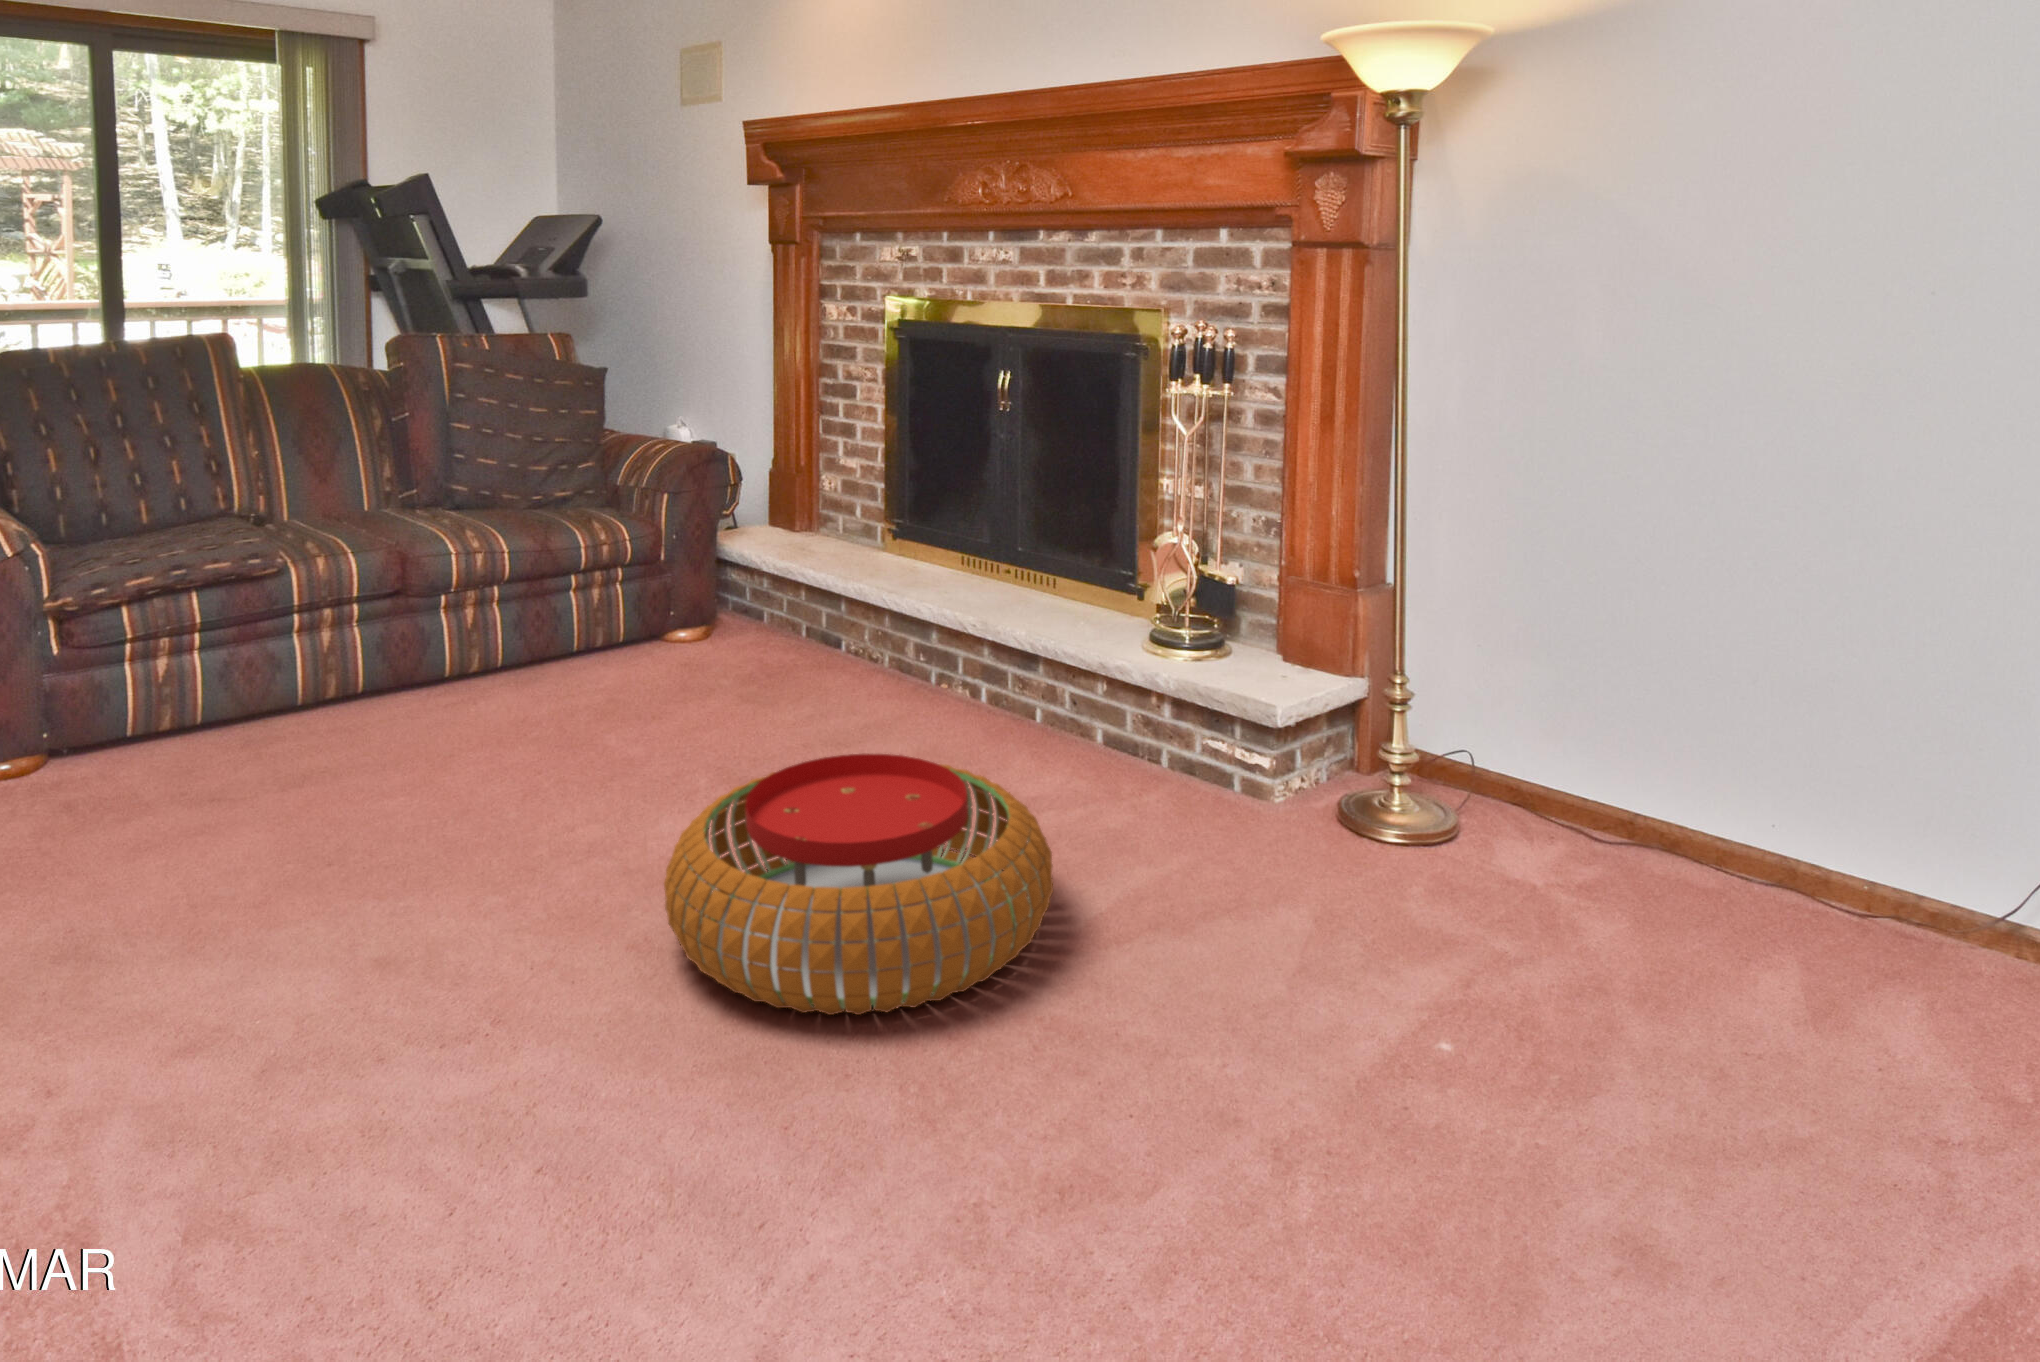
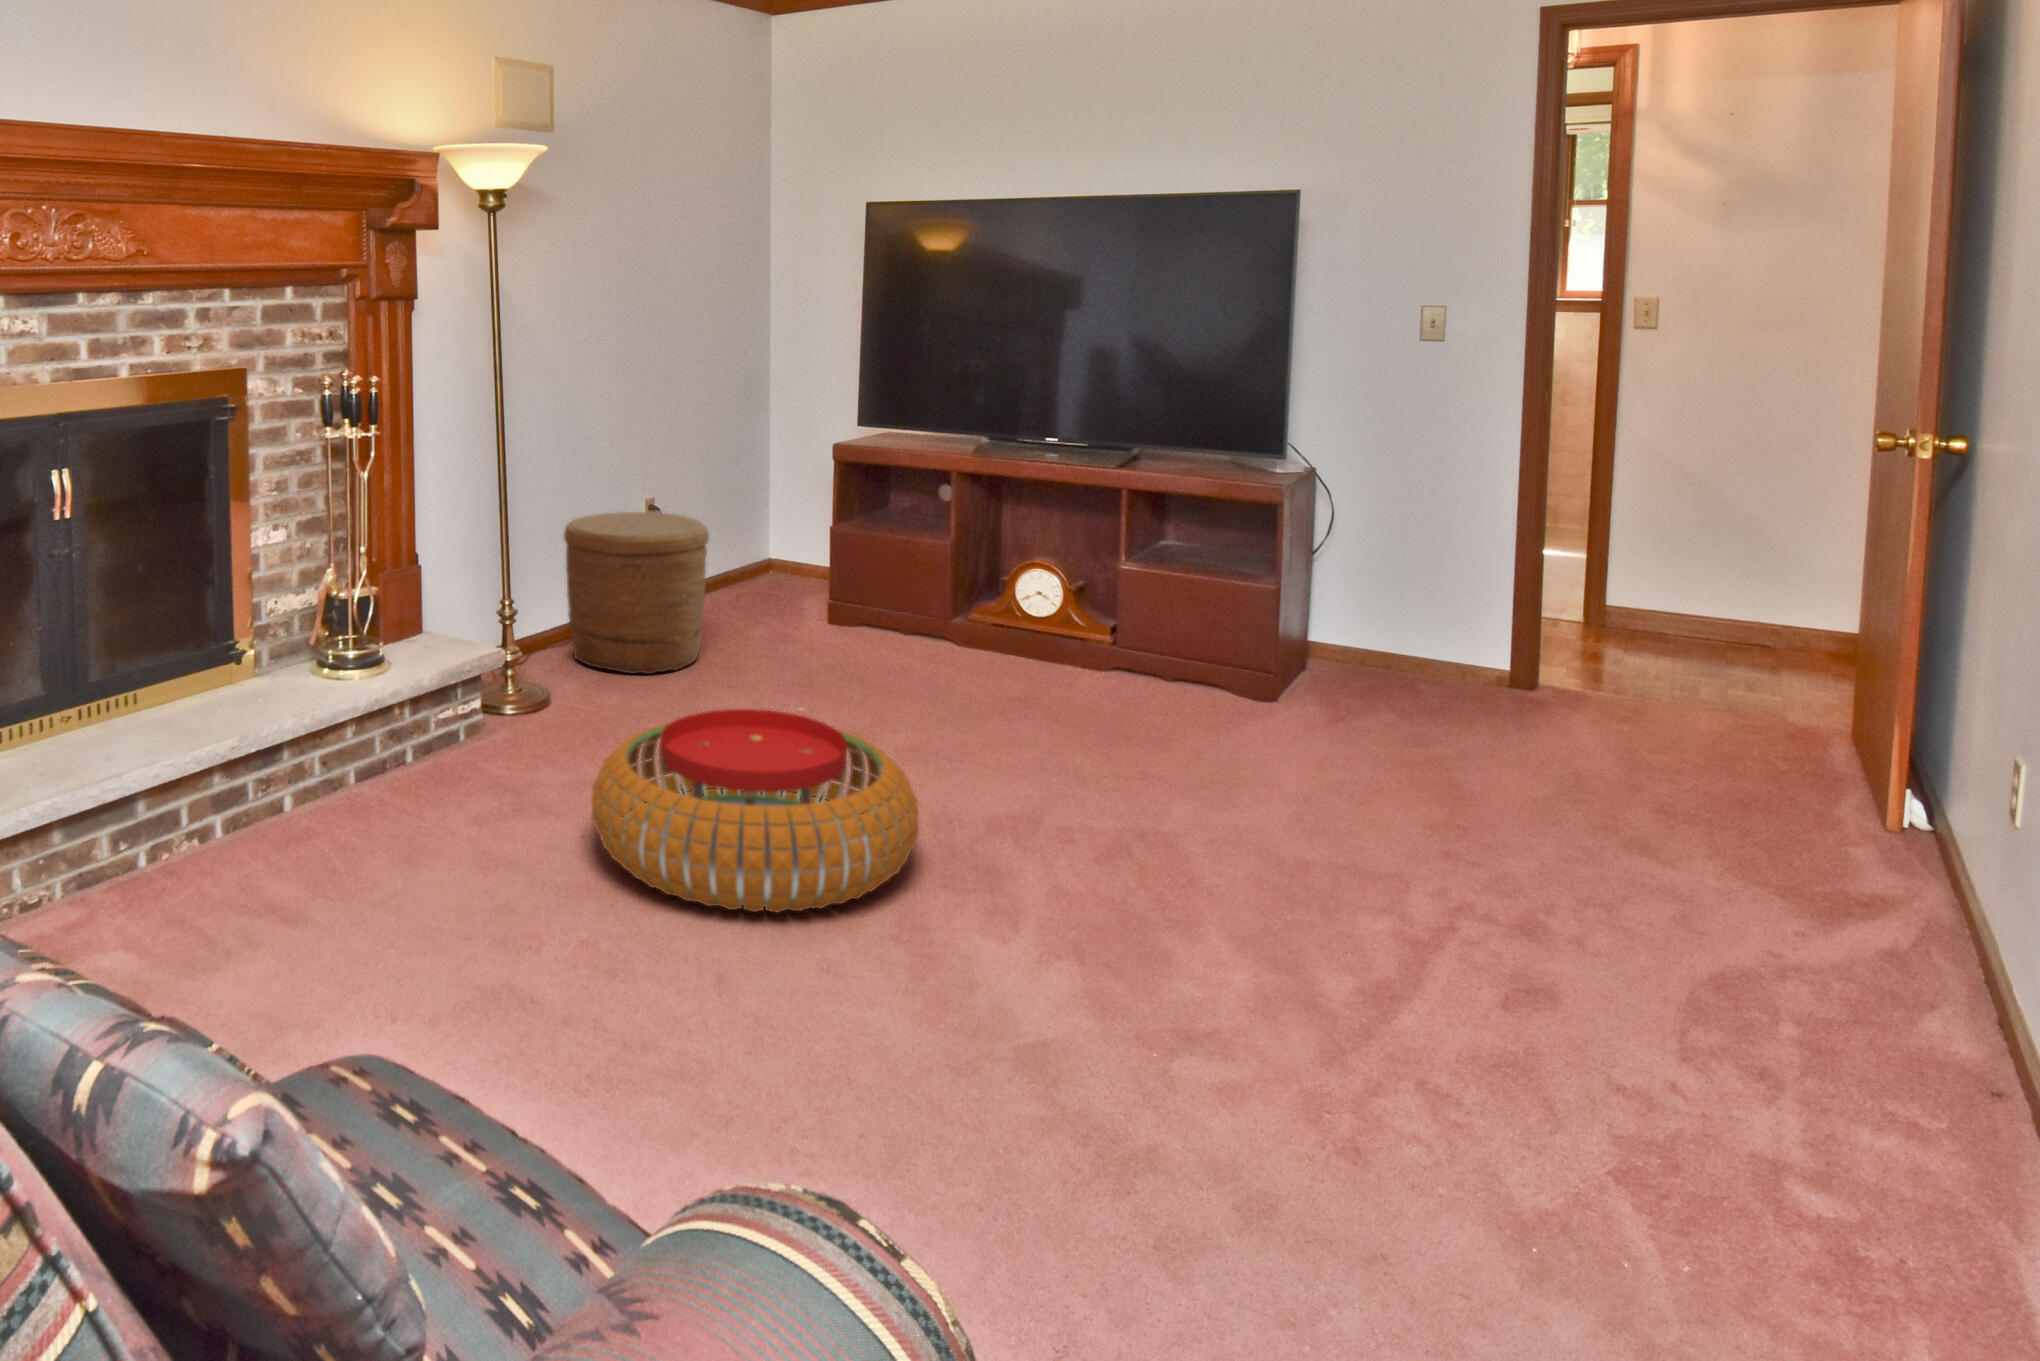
woven basket: none [1556,643,1851,970] -> present [564,512,709,674]

